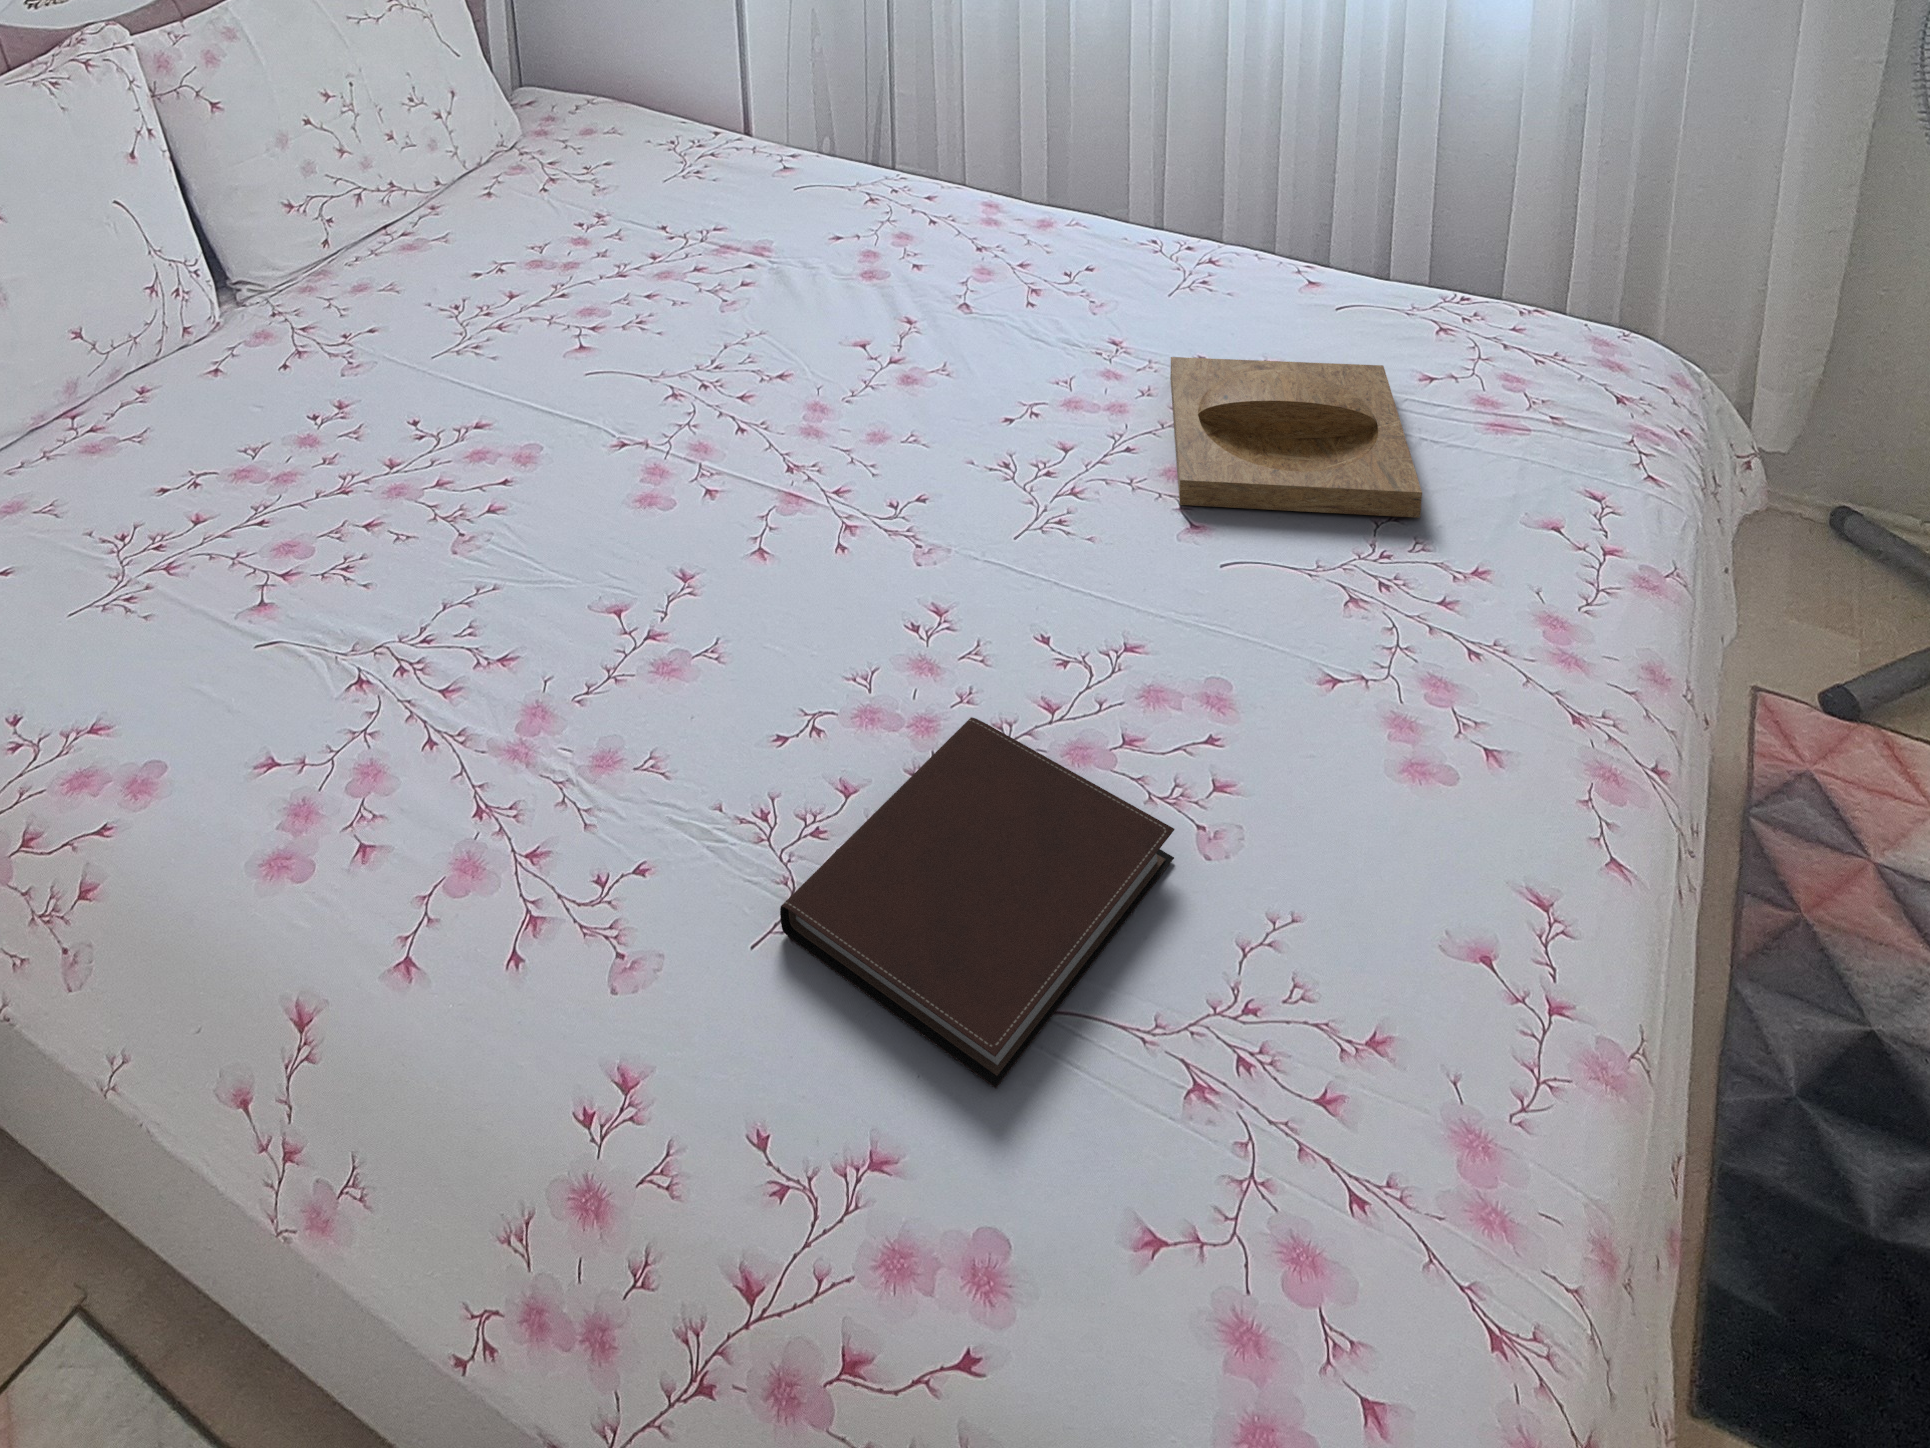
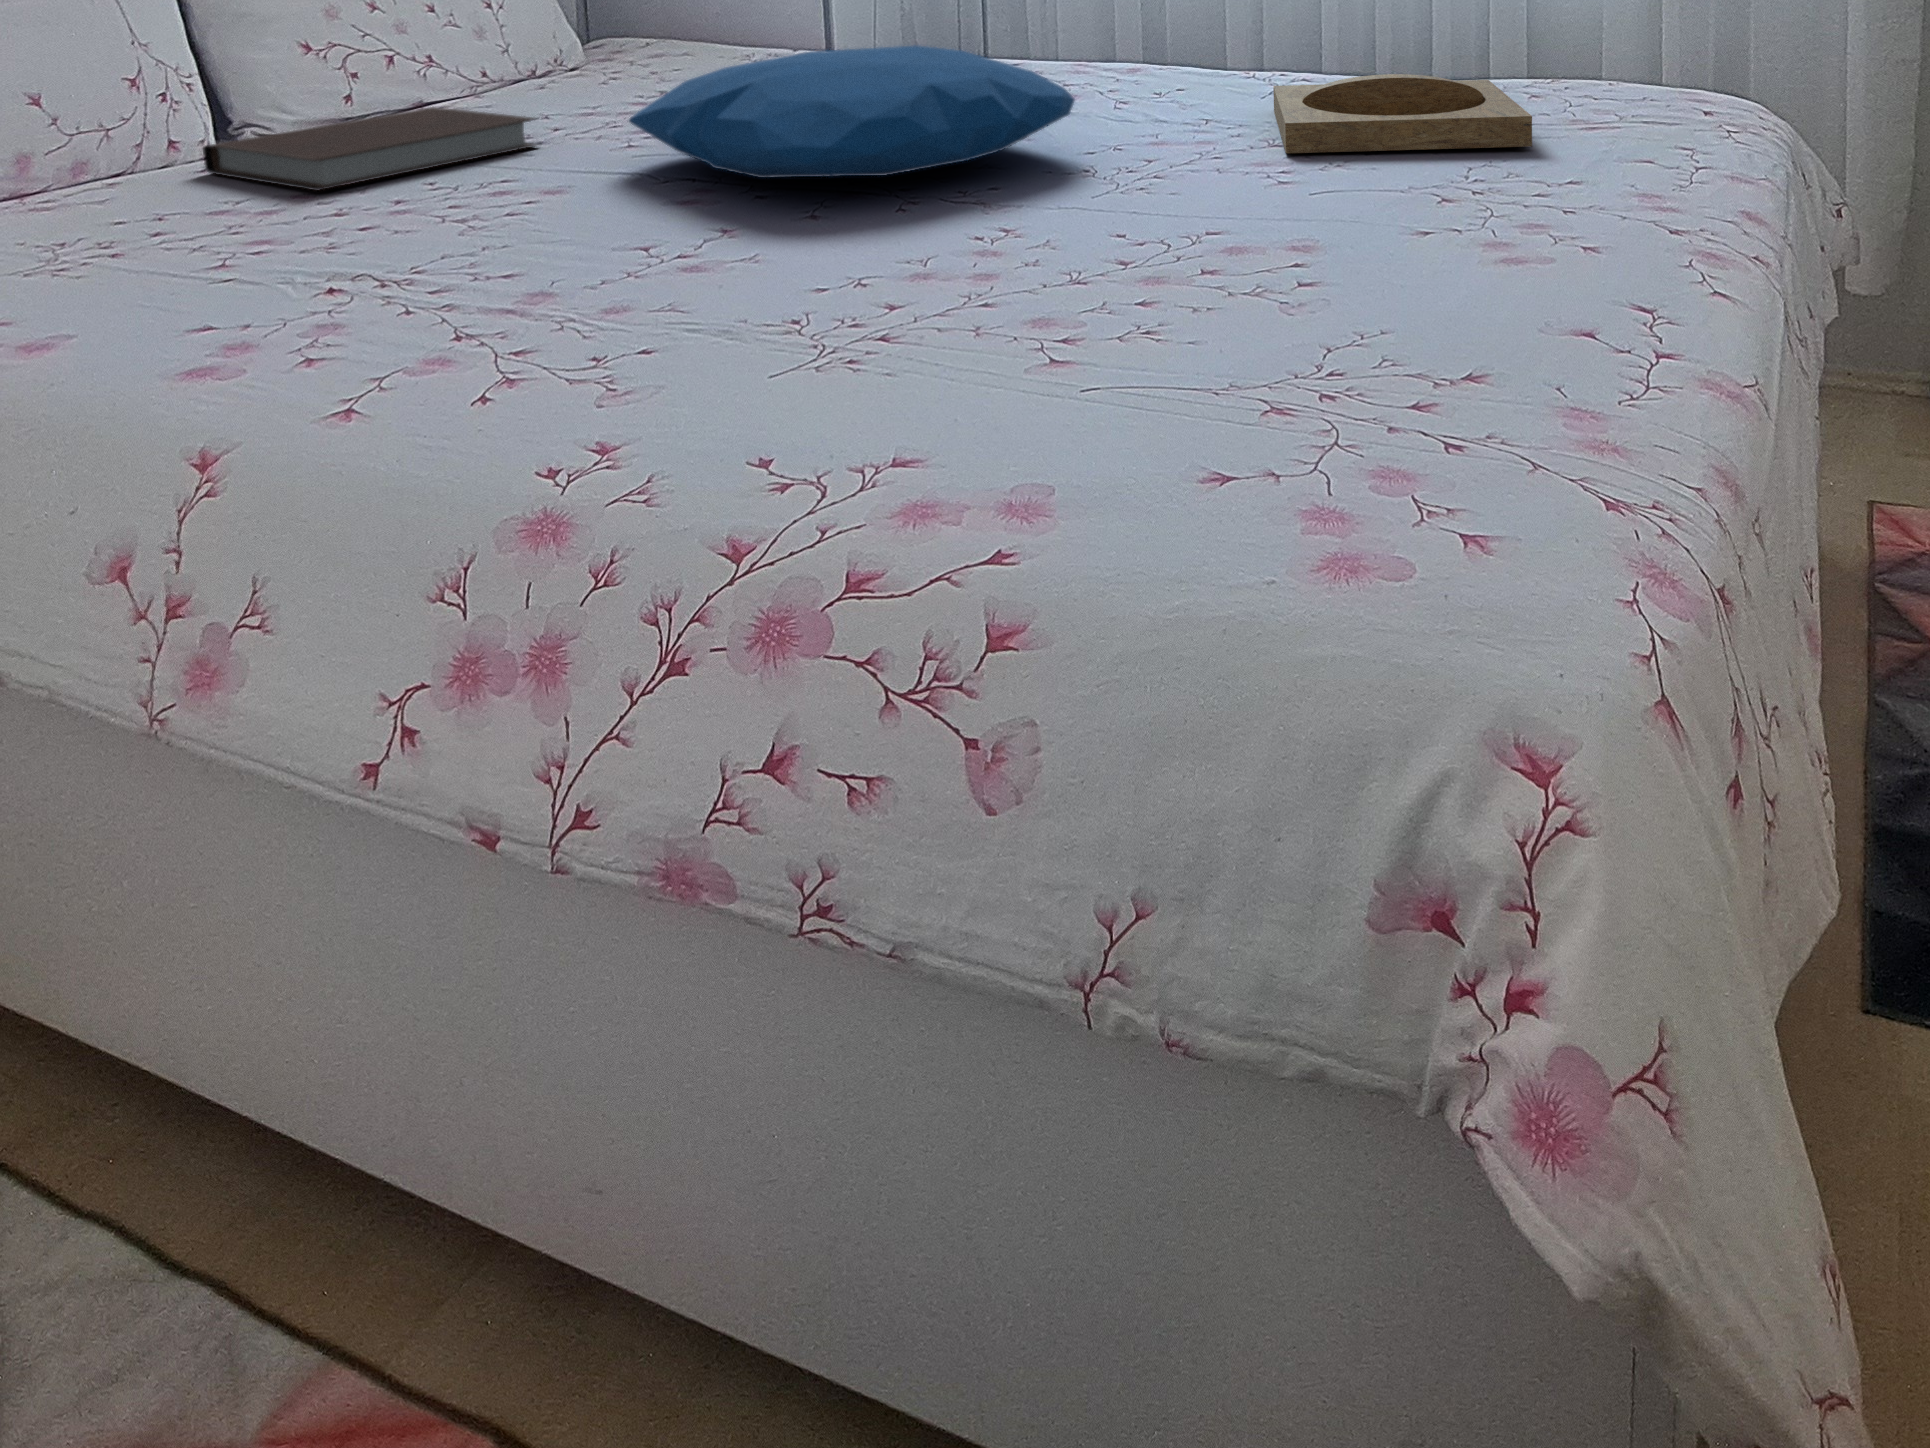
pillow: none [580,329,982,579] -> present [629,46,1075,178]
notebook: present [780,717,1175,1088] -> present [203,107,537,191]

